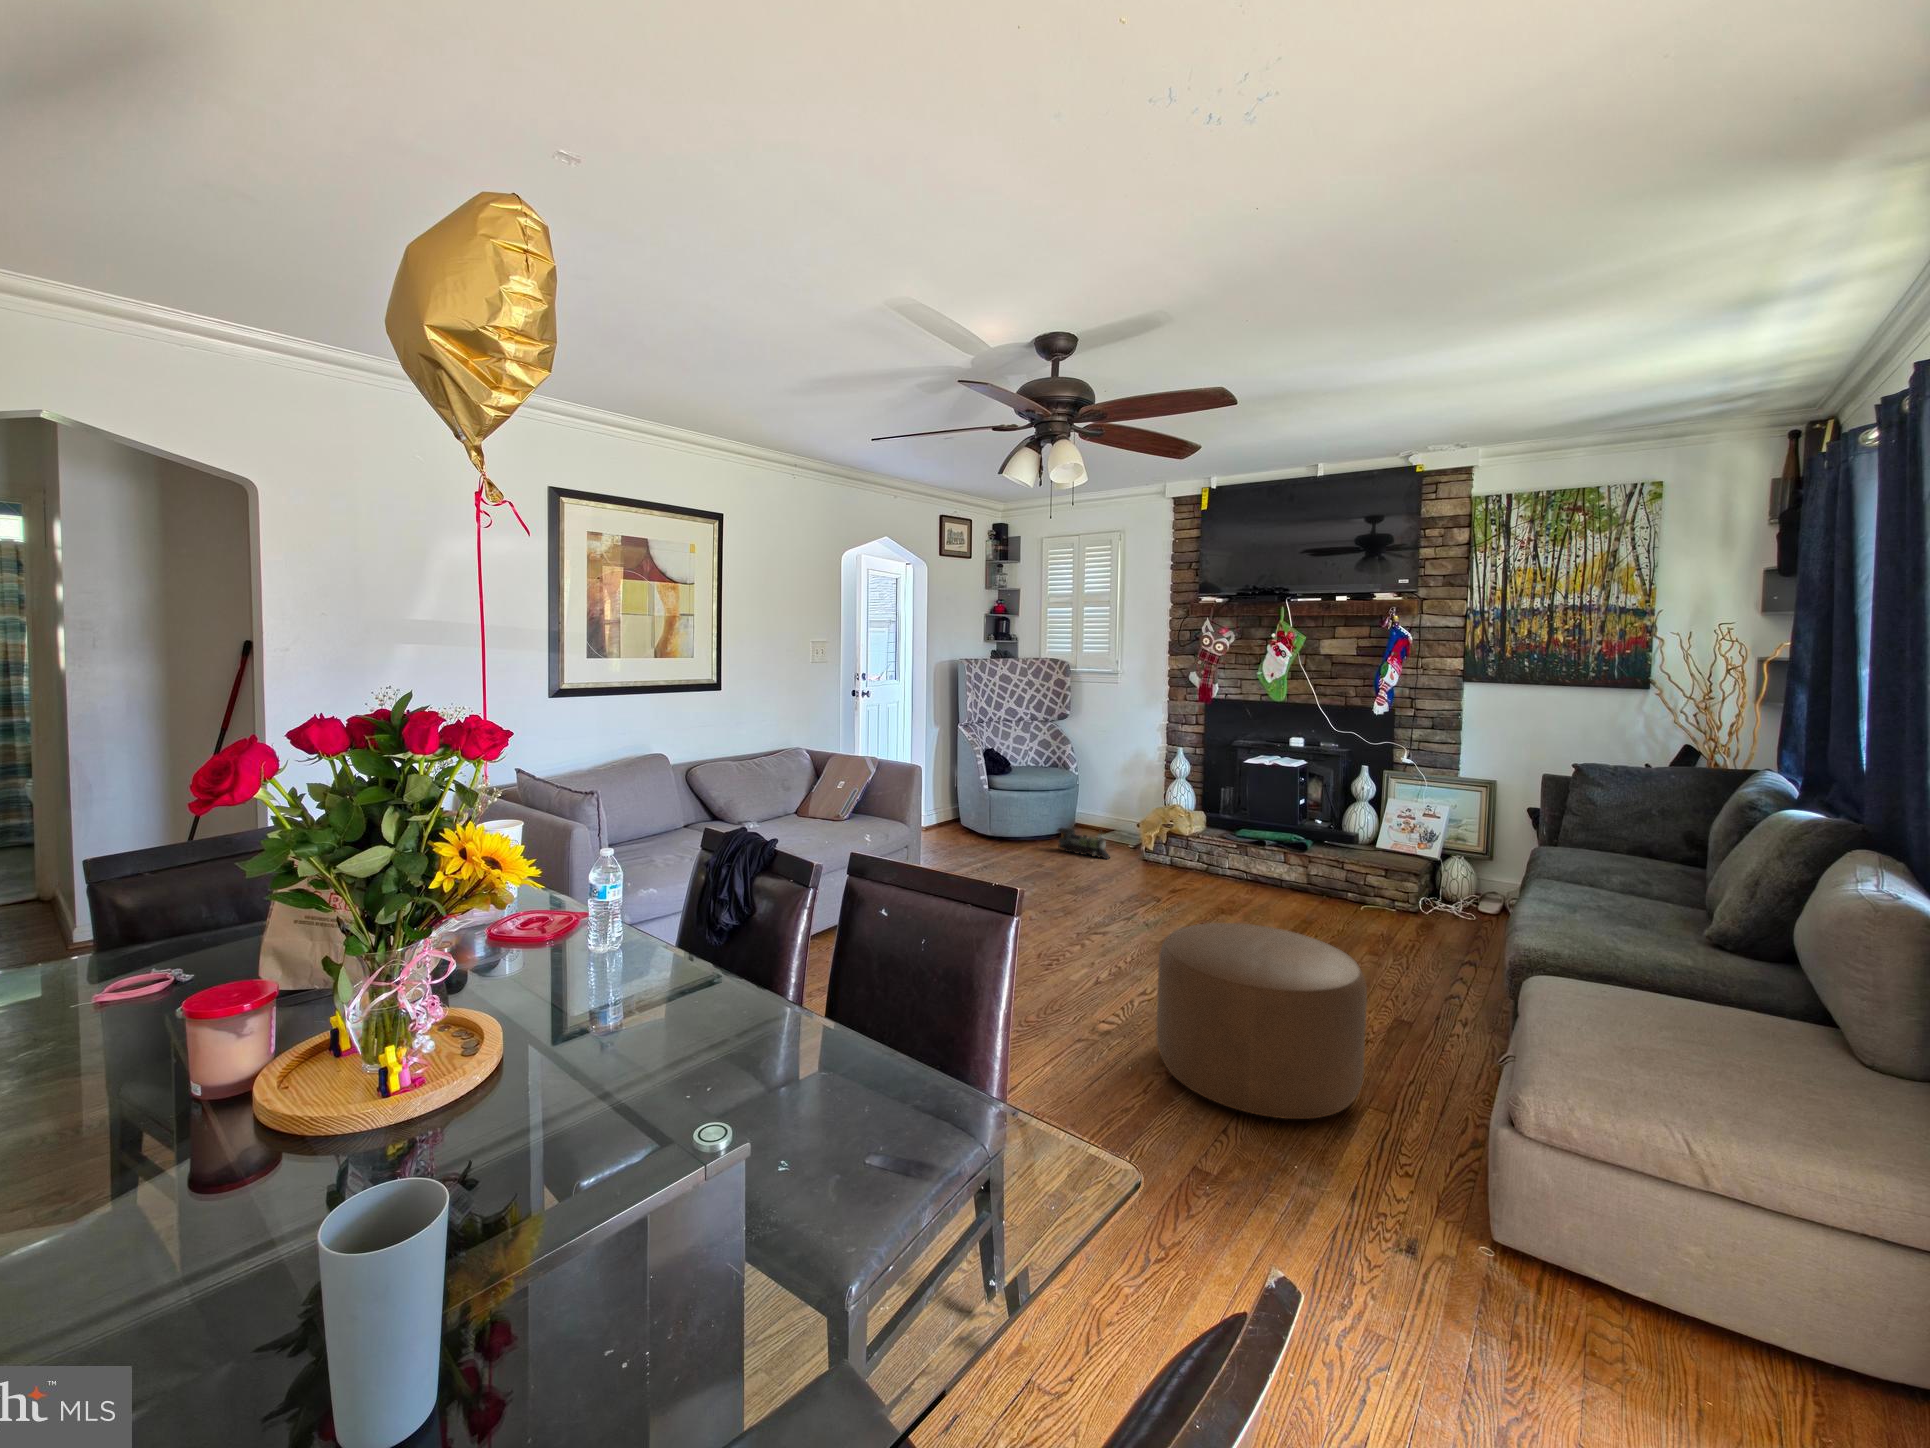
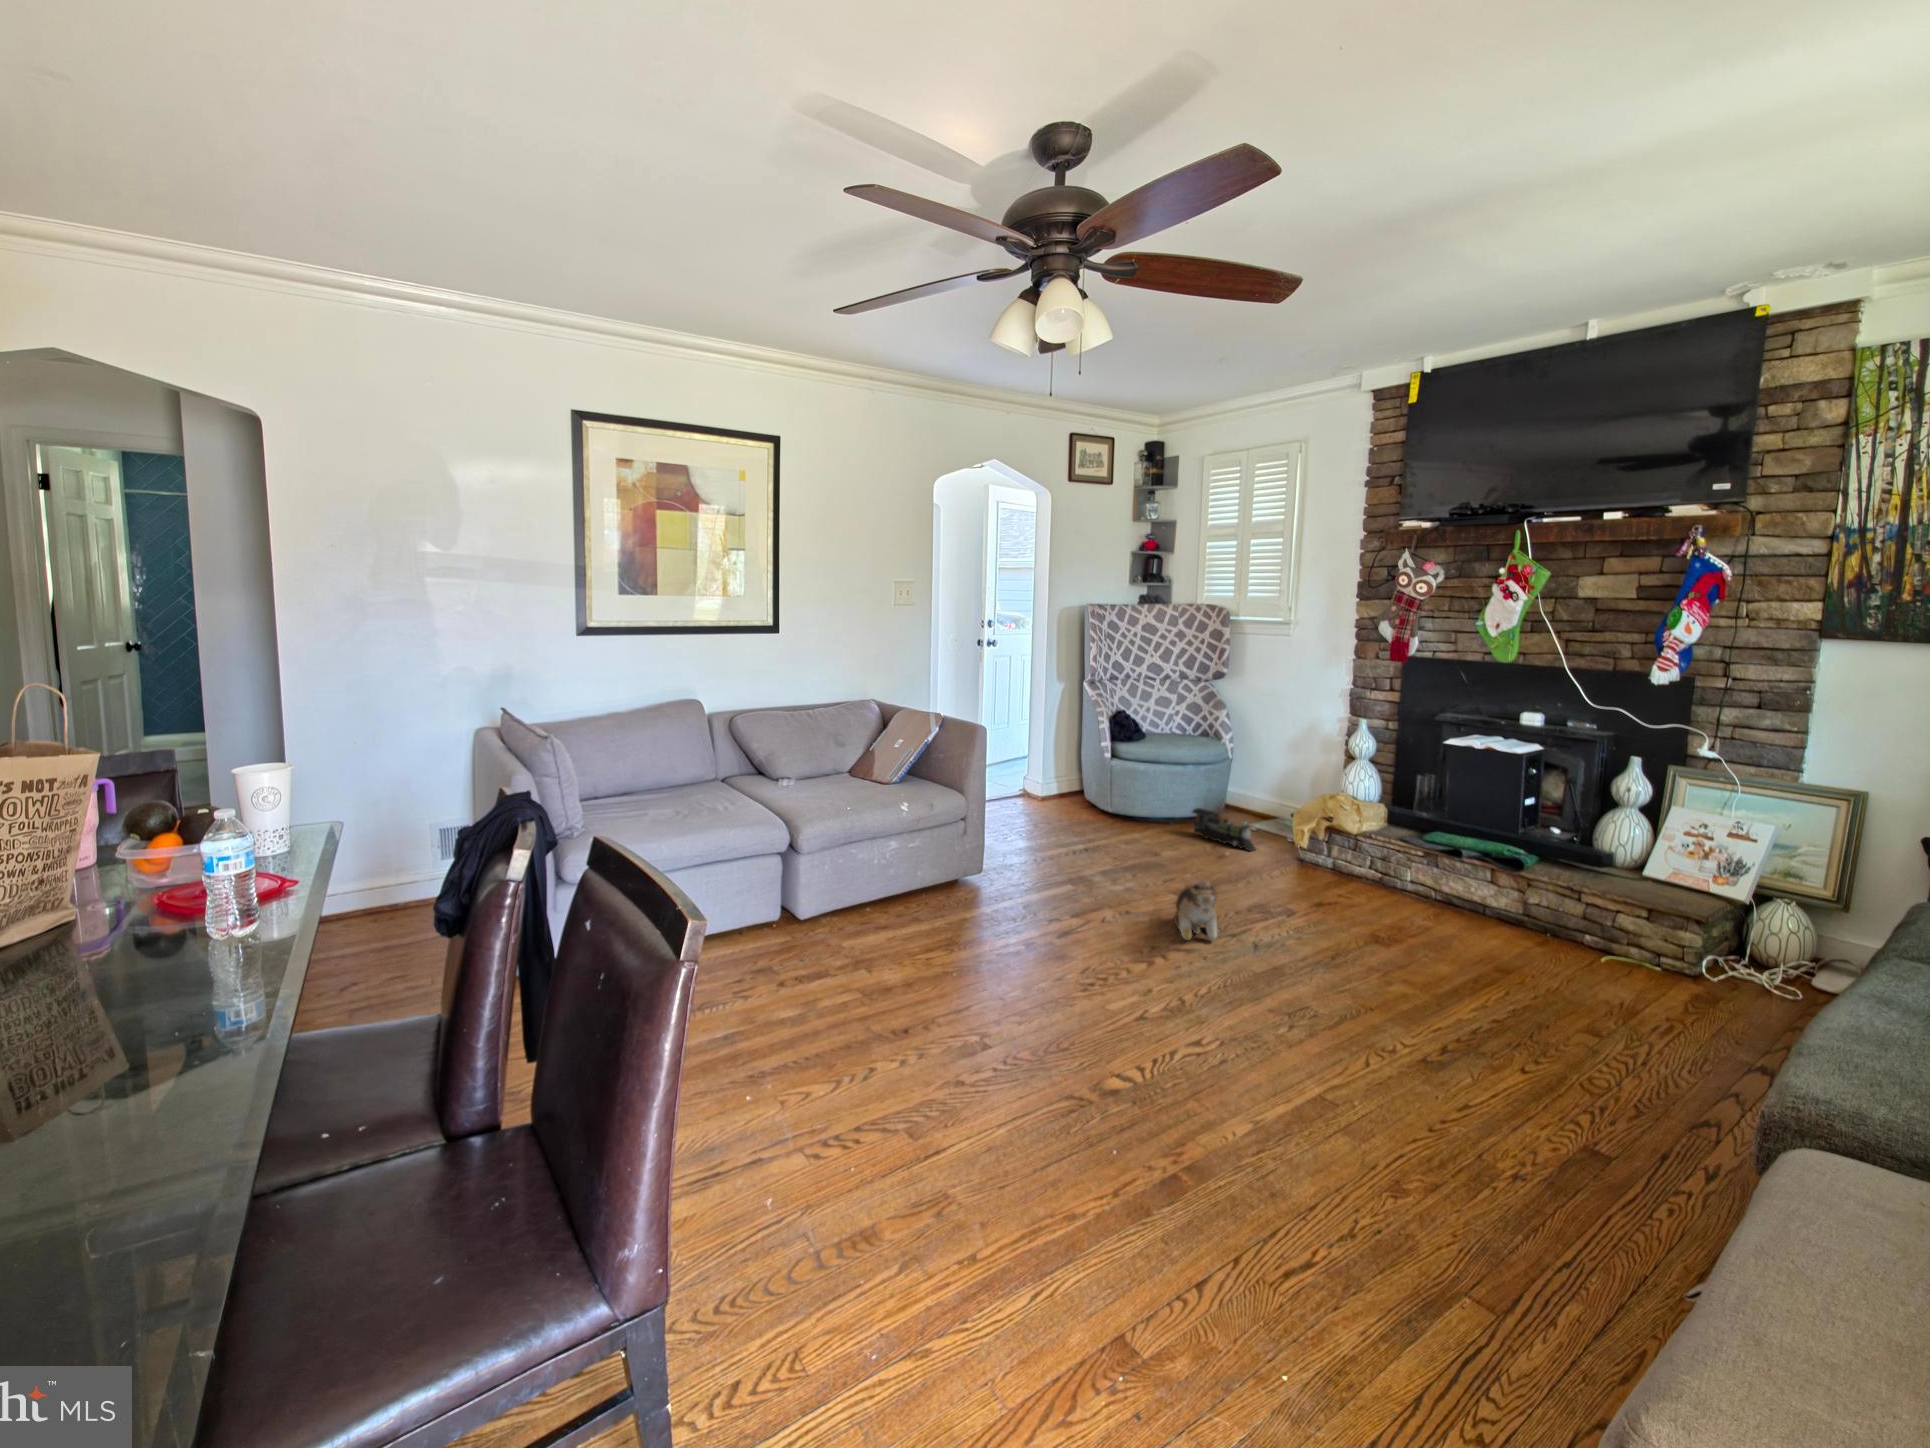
plush toy: none [1083,878,1126,928] -> present [1174,880,1220,940]
ottoman: present [1156,923,1367,1119] -> none [1150,966,1476,1302]

